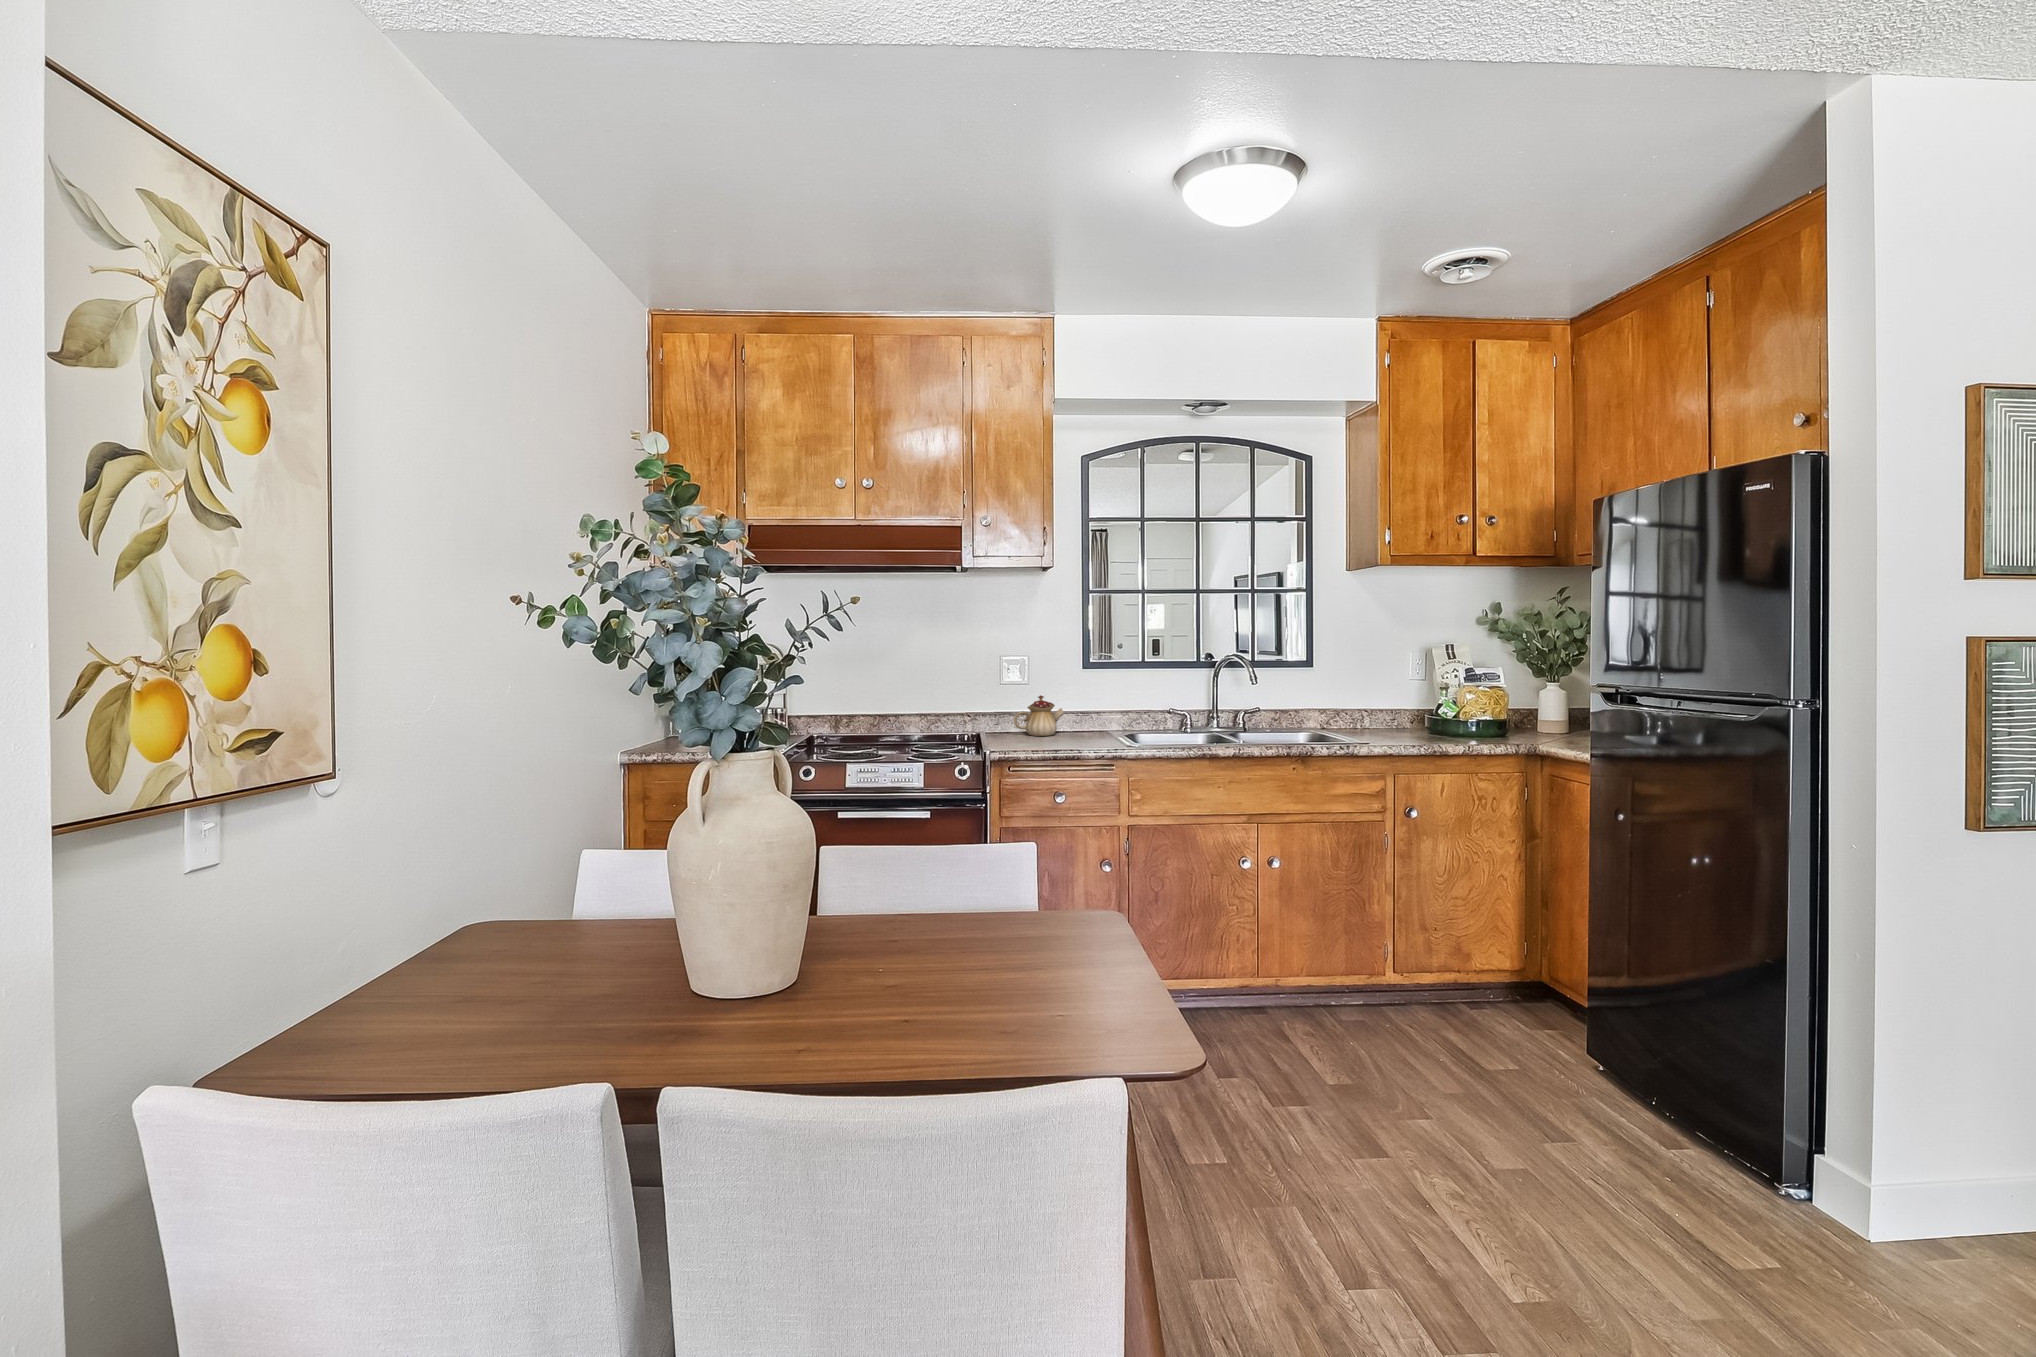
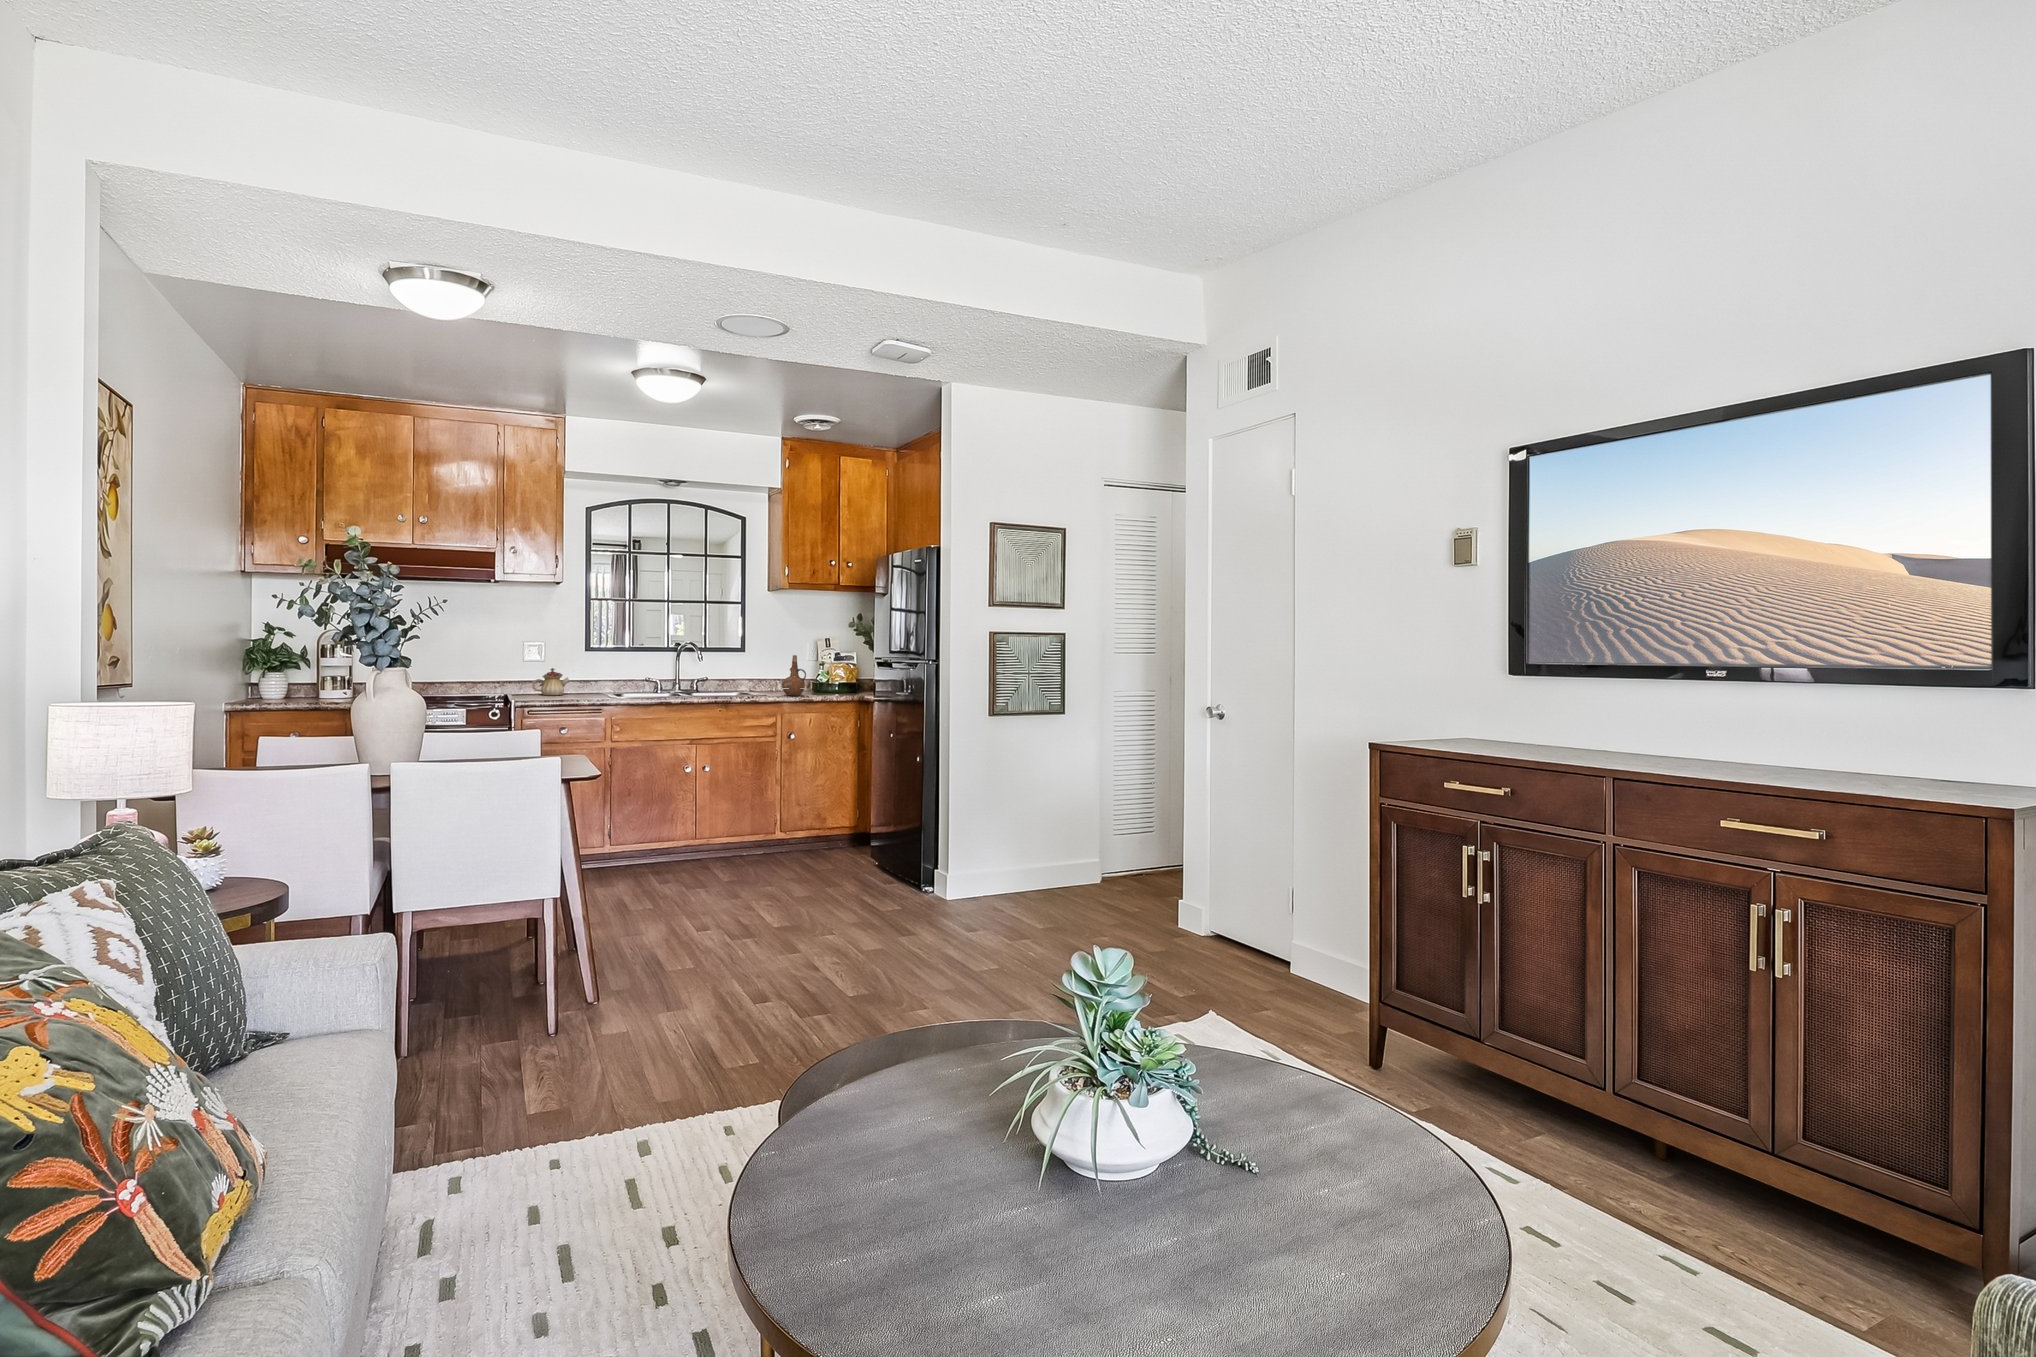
ceramic pitcher: none [1379,672,1420,737] -> present [782,655,806,696]

